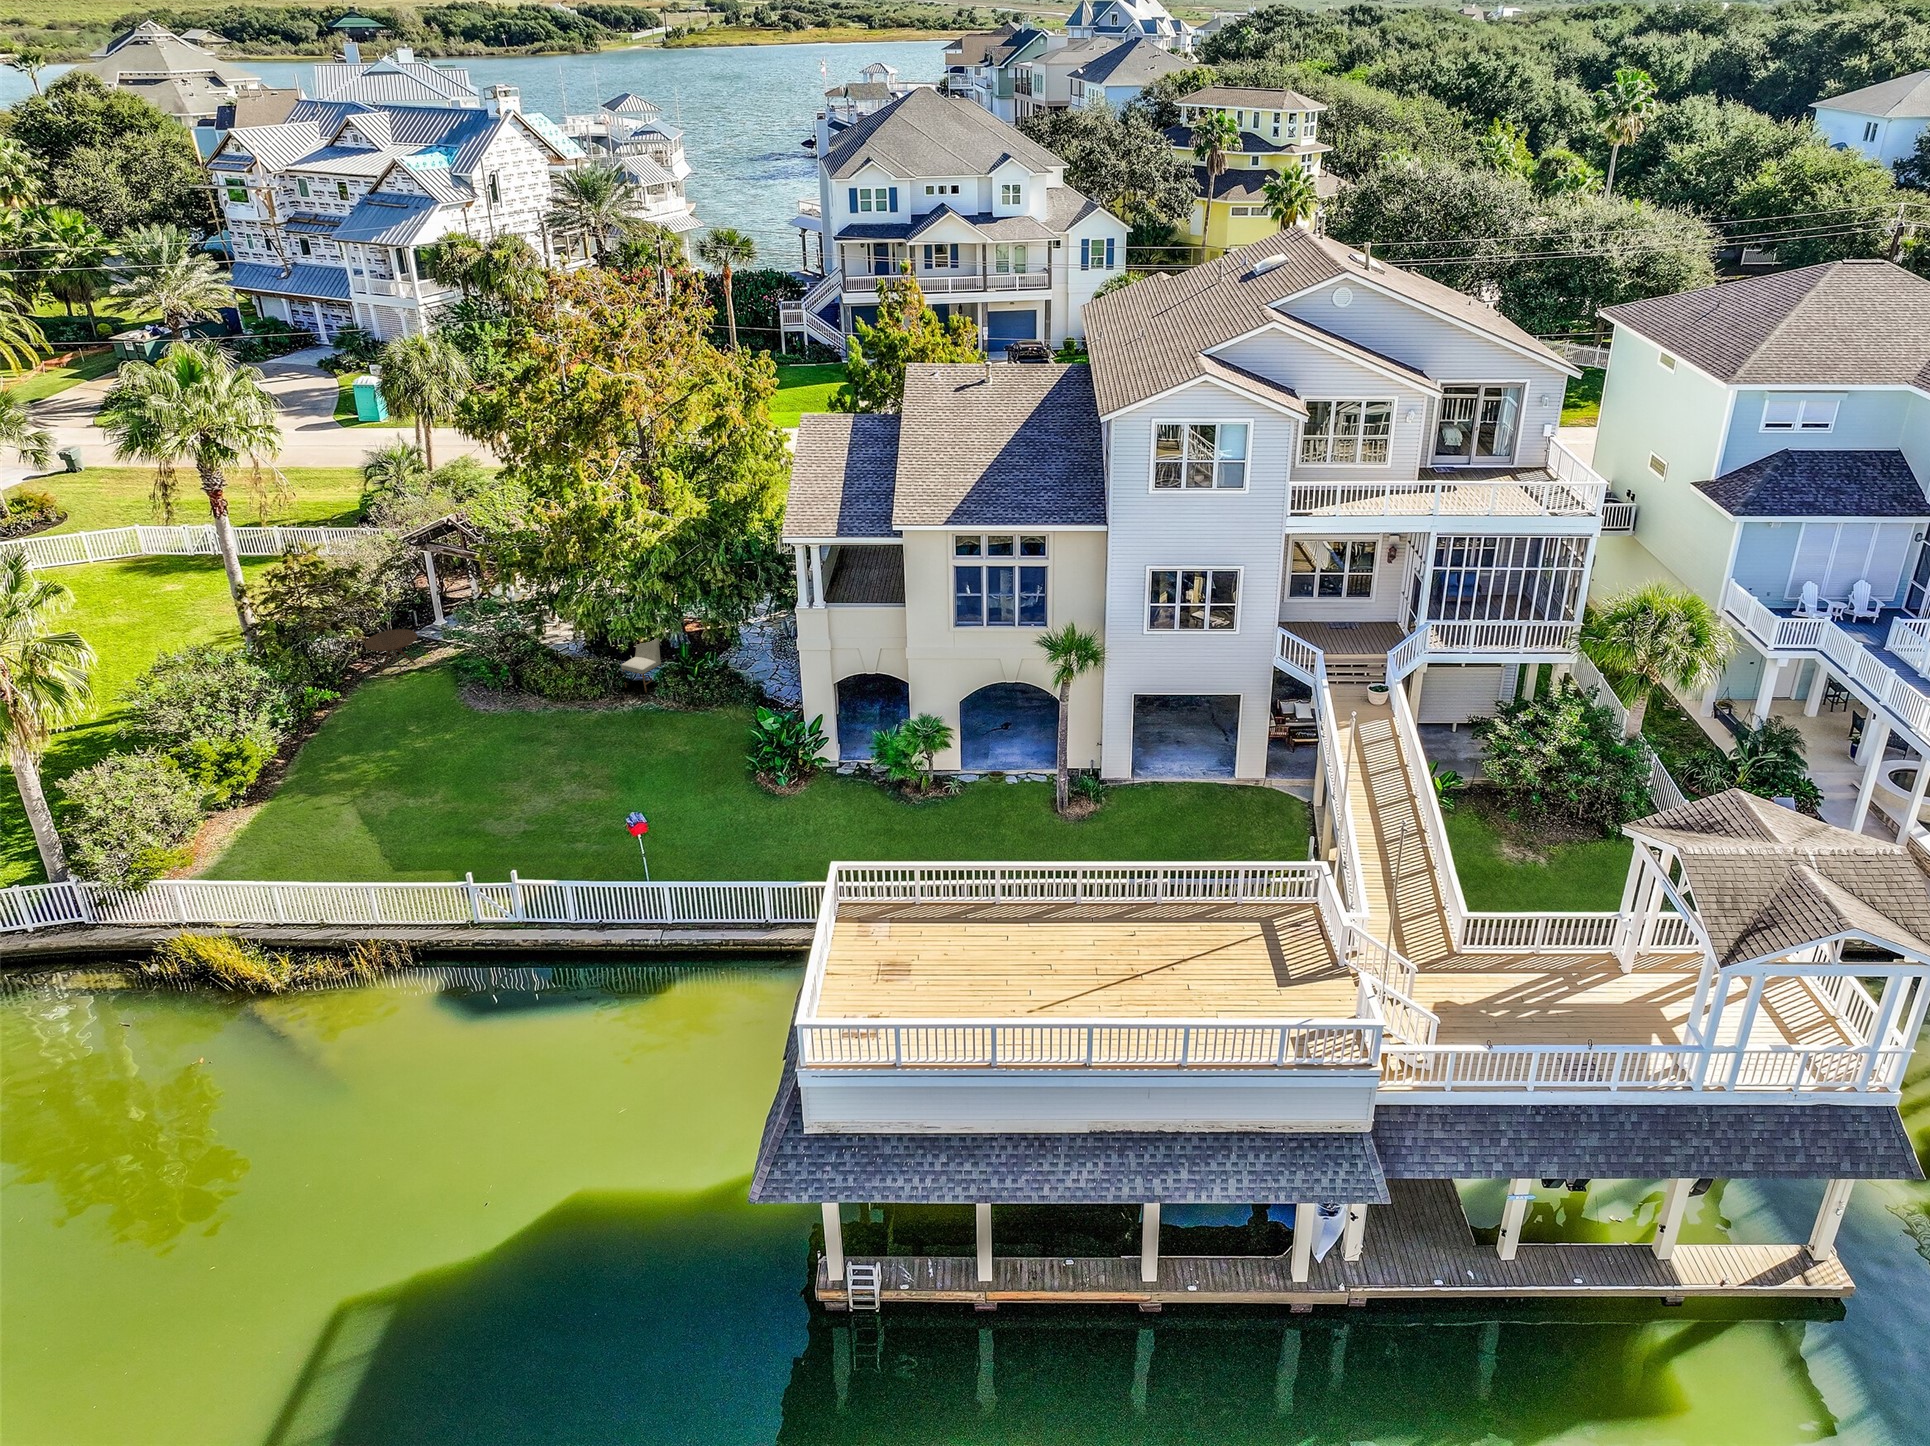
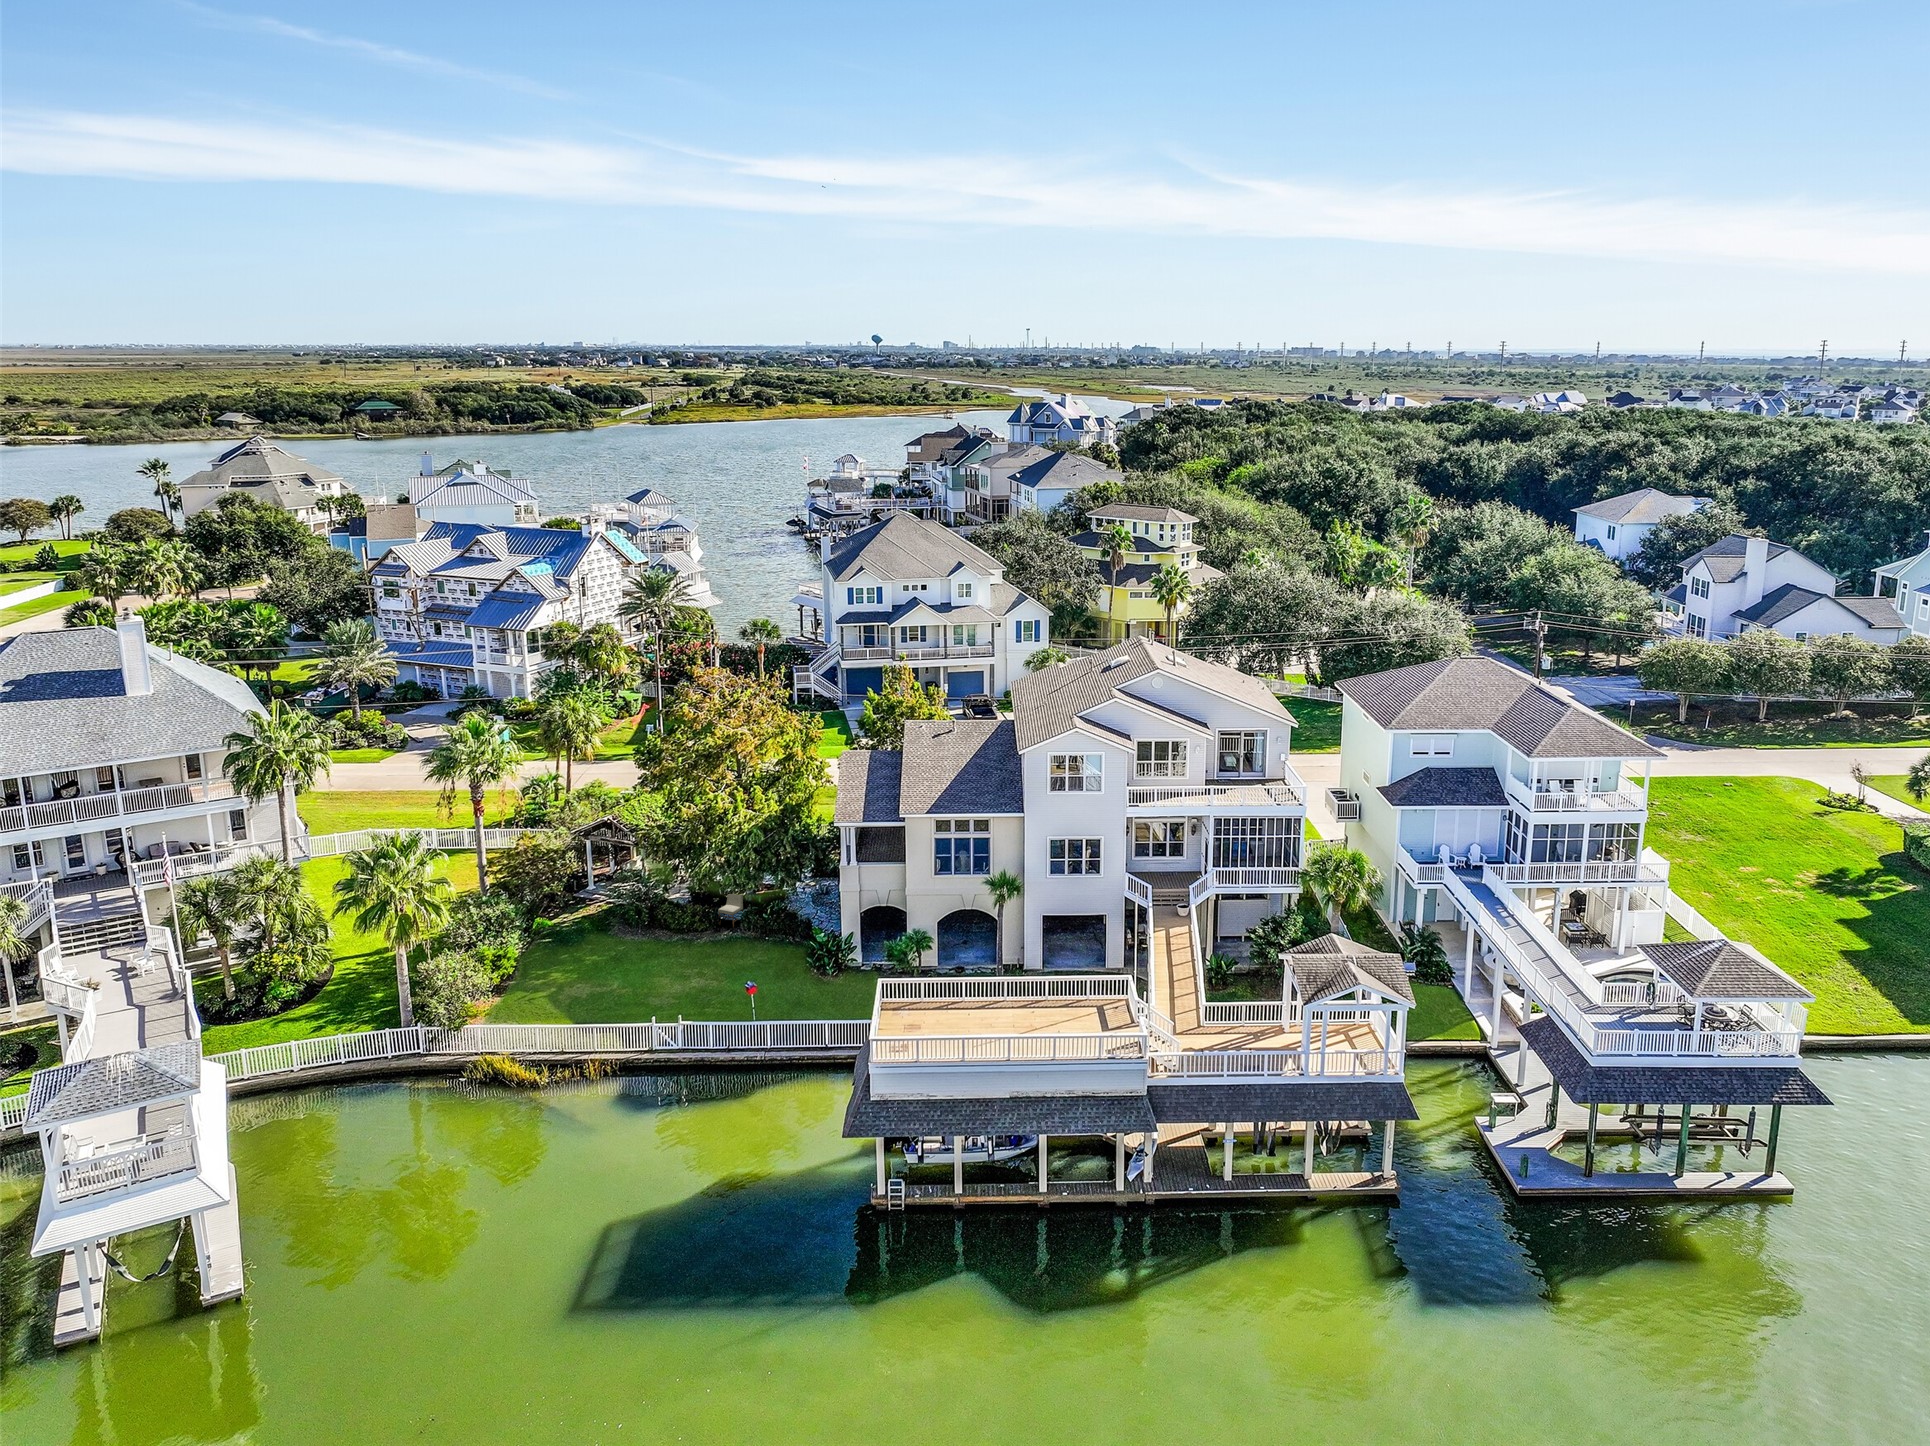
round table: present [365,629,417,675] -> none [550,890,583,920]

